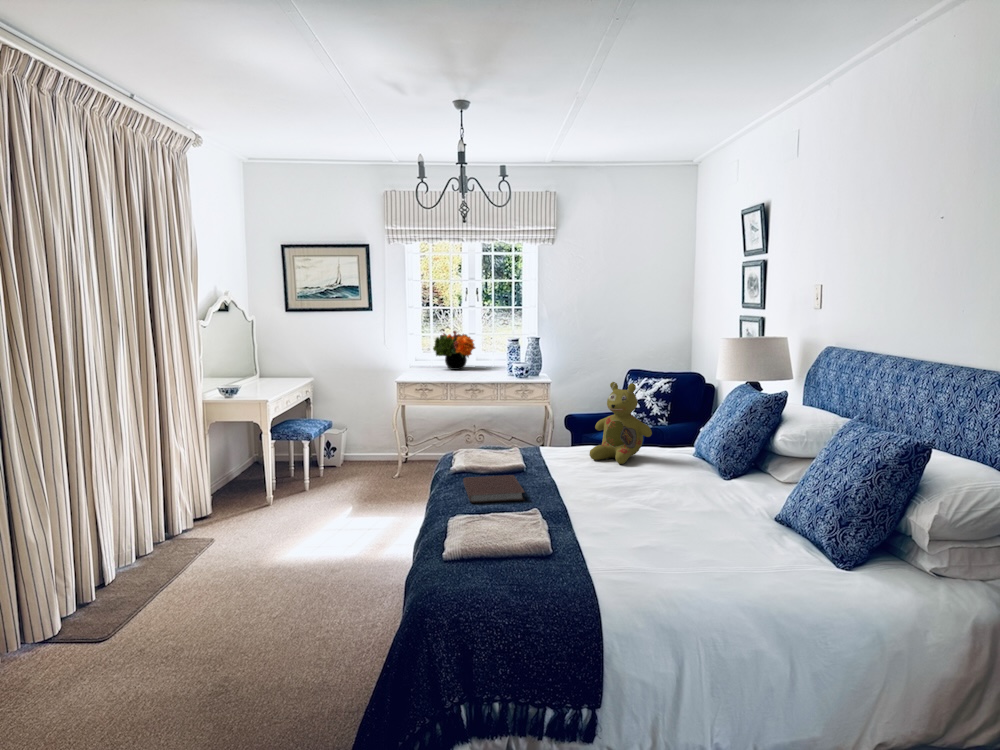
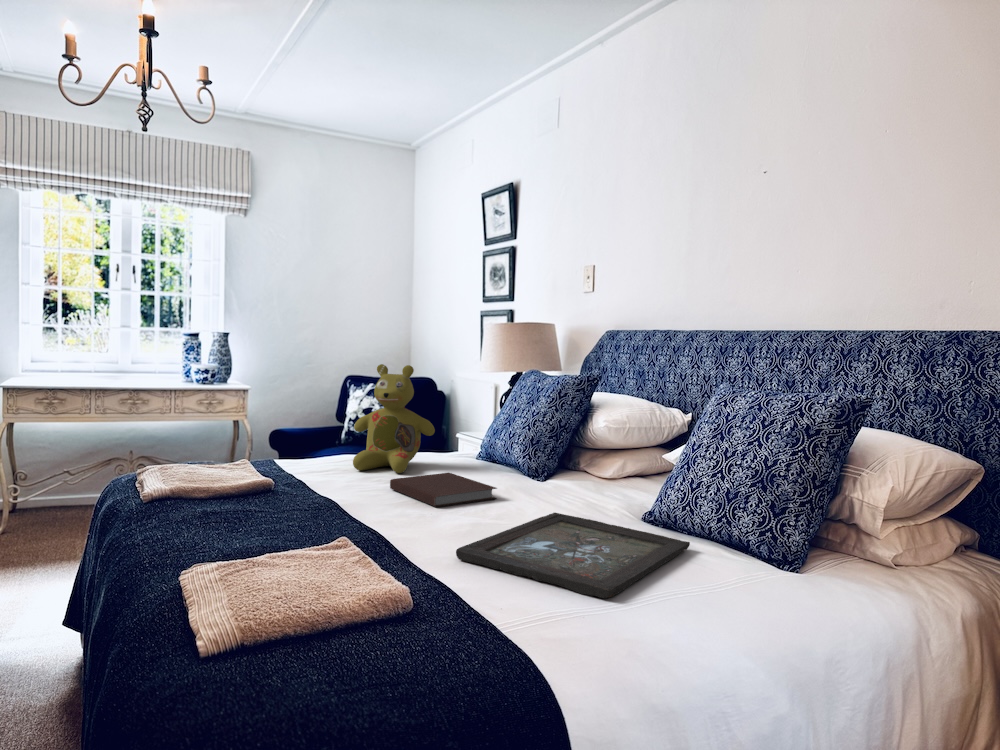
flower arrangement: present [433,331,475,370] -> none [65,322,136,375]
notebook: present [463,475,525,503] -> present [390,473,497,507]
tray: none [605,506,778,565] -> present [456,513,690,598]

